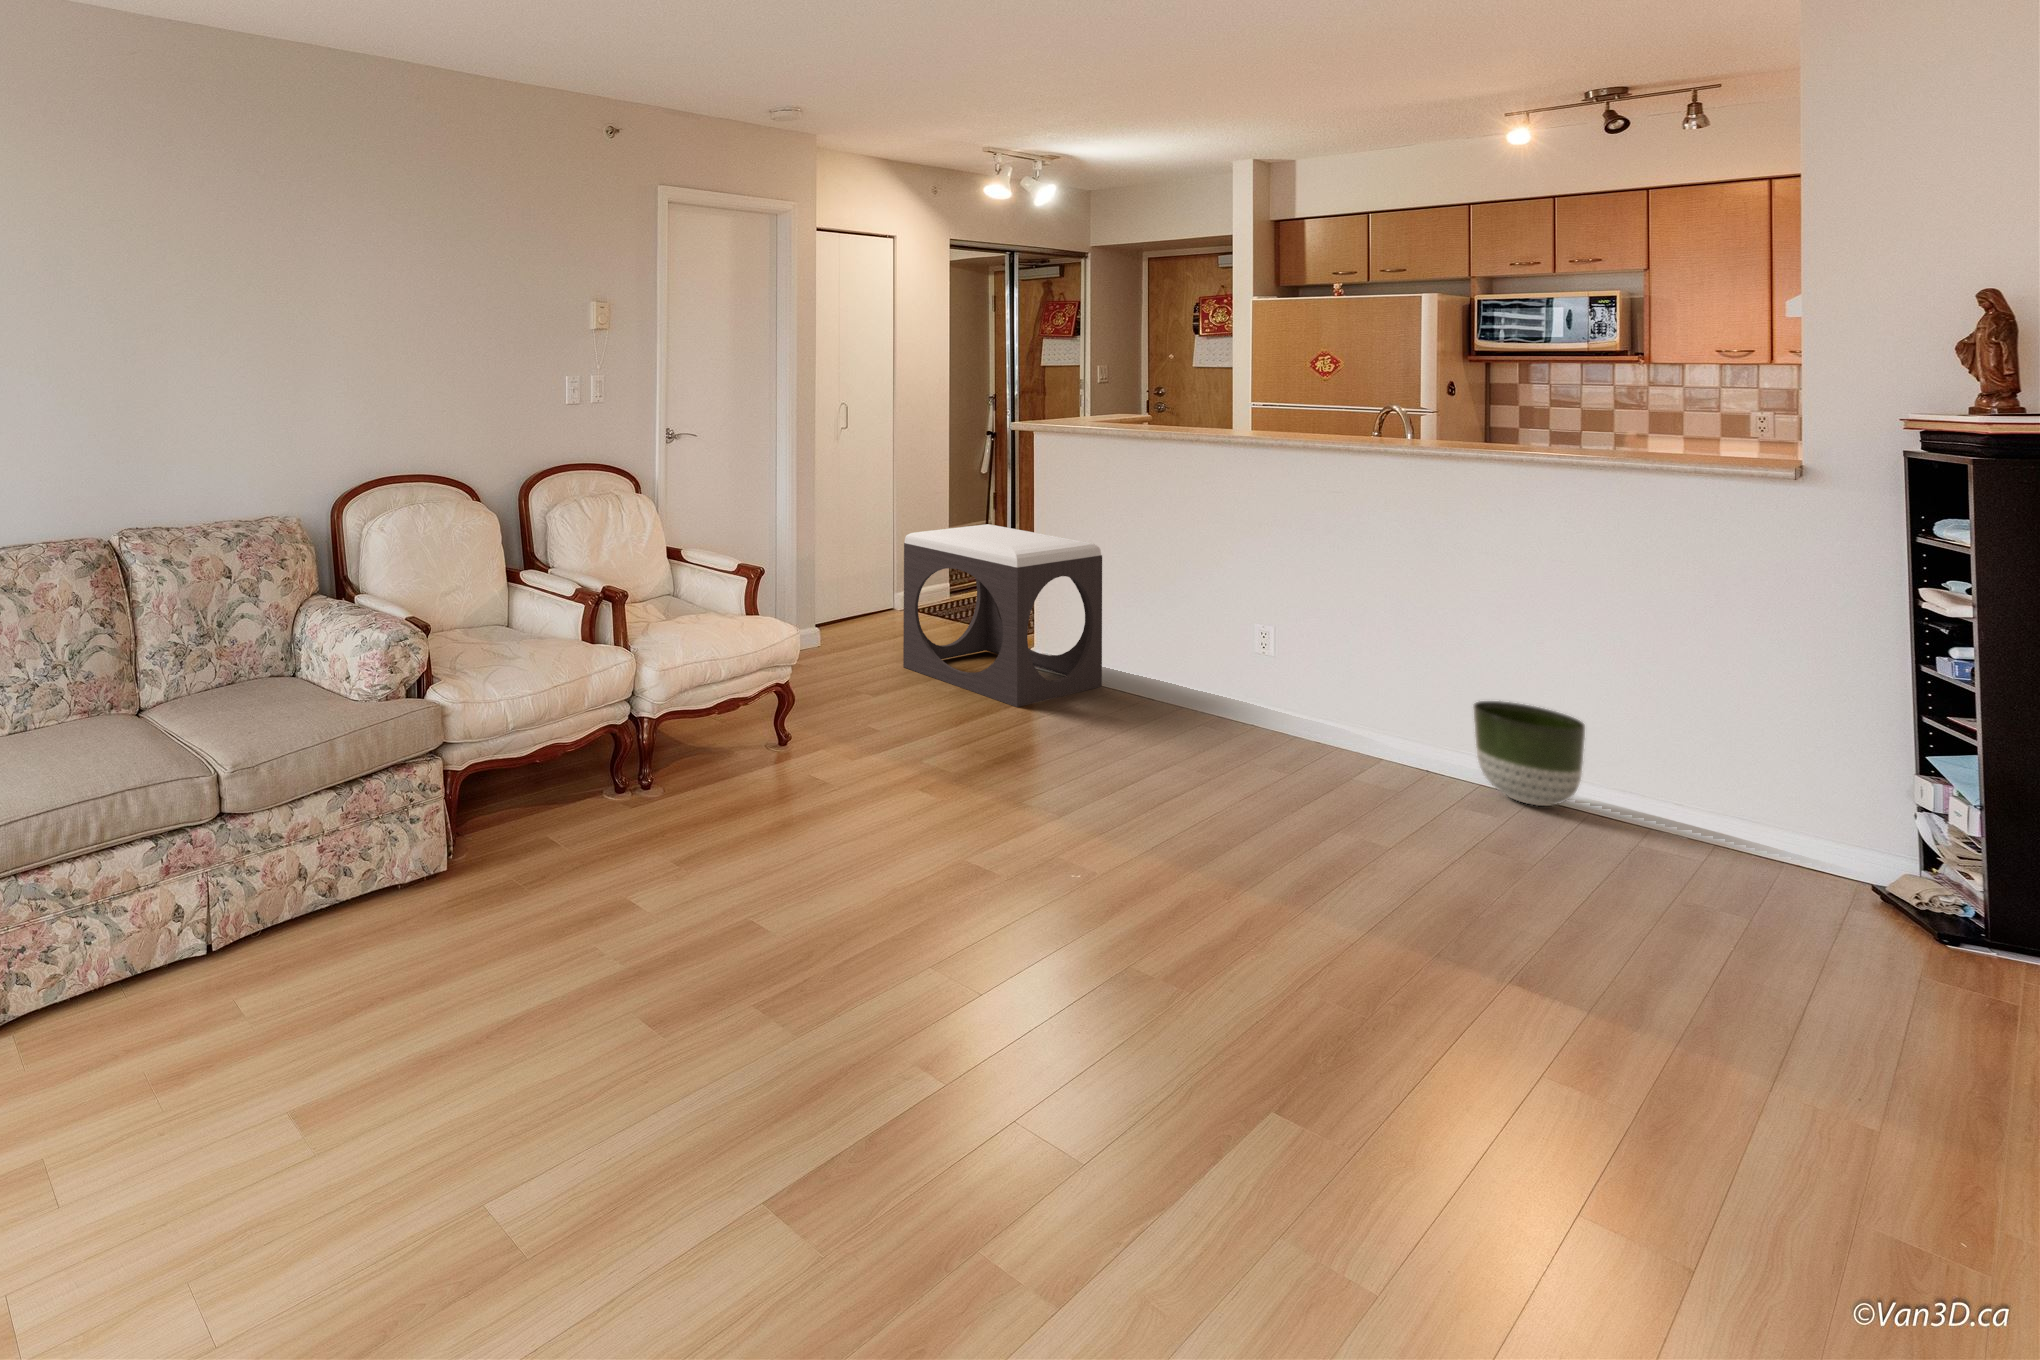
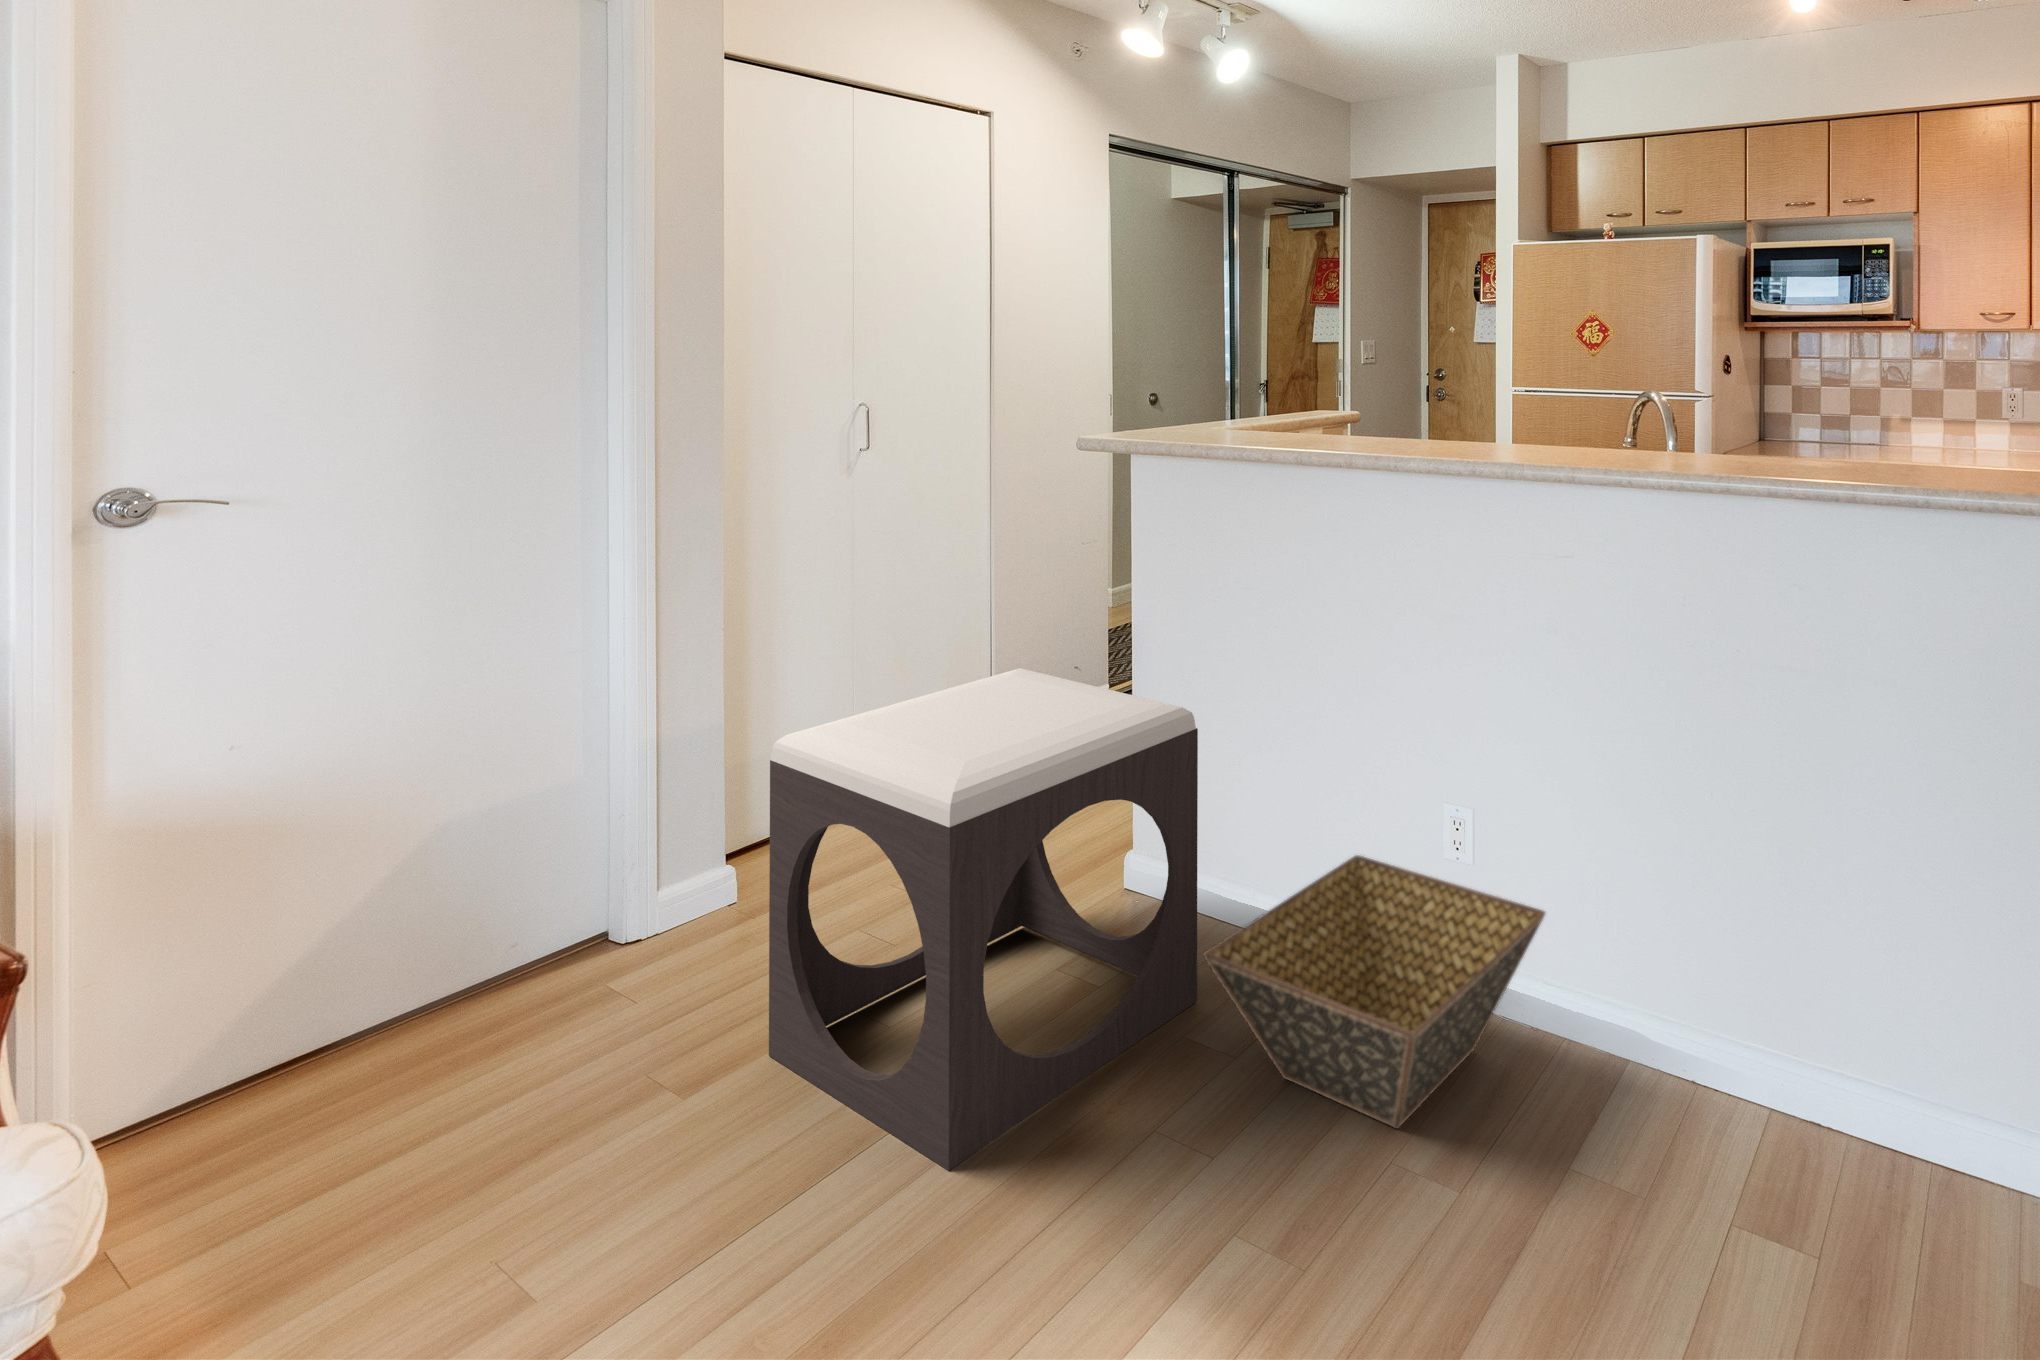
basket: none [1124,633,1318,736] -> present [1204,855,1545,1129]
planter: present [1473,701,1585,806] -> none [1781,985,1952,1230]

